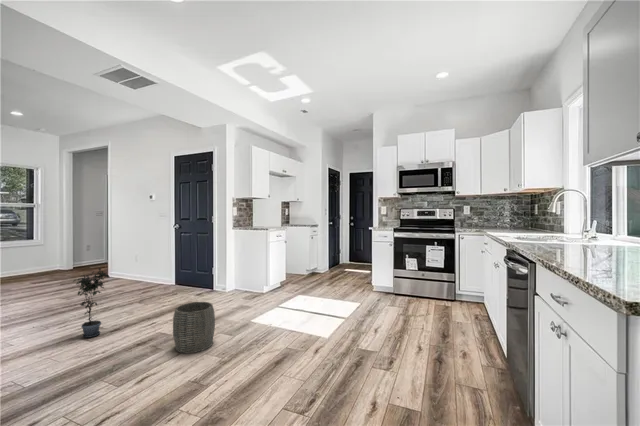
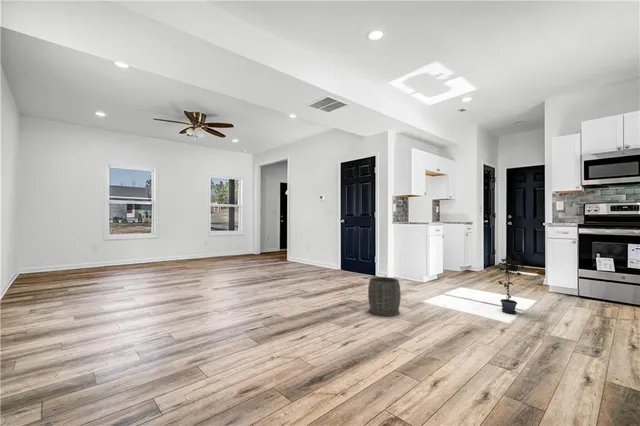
potted plant: present [74,268,109,338] -> present [498,252,524,313]

